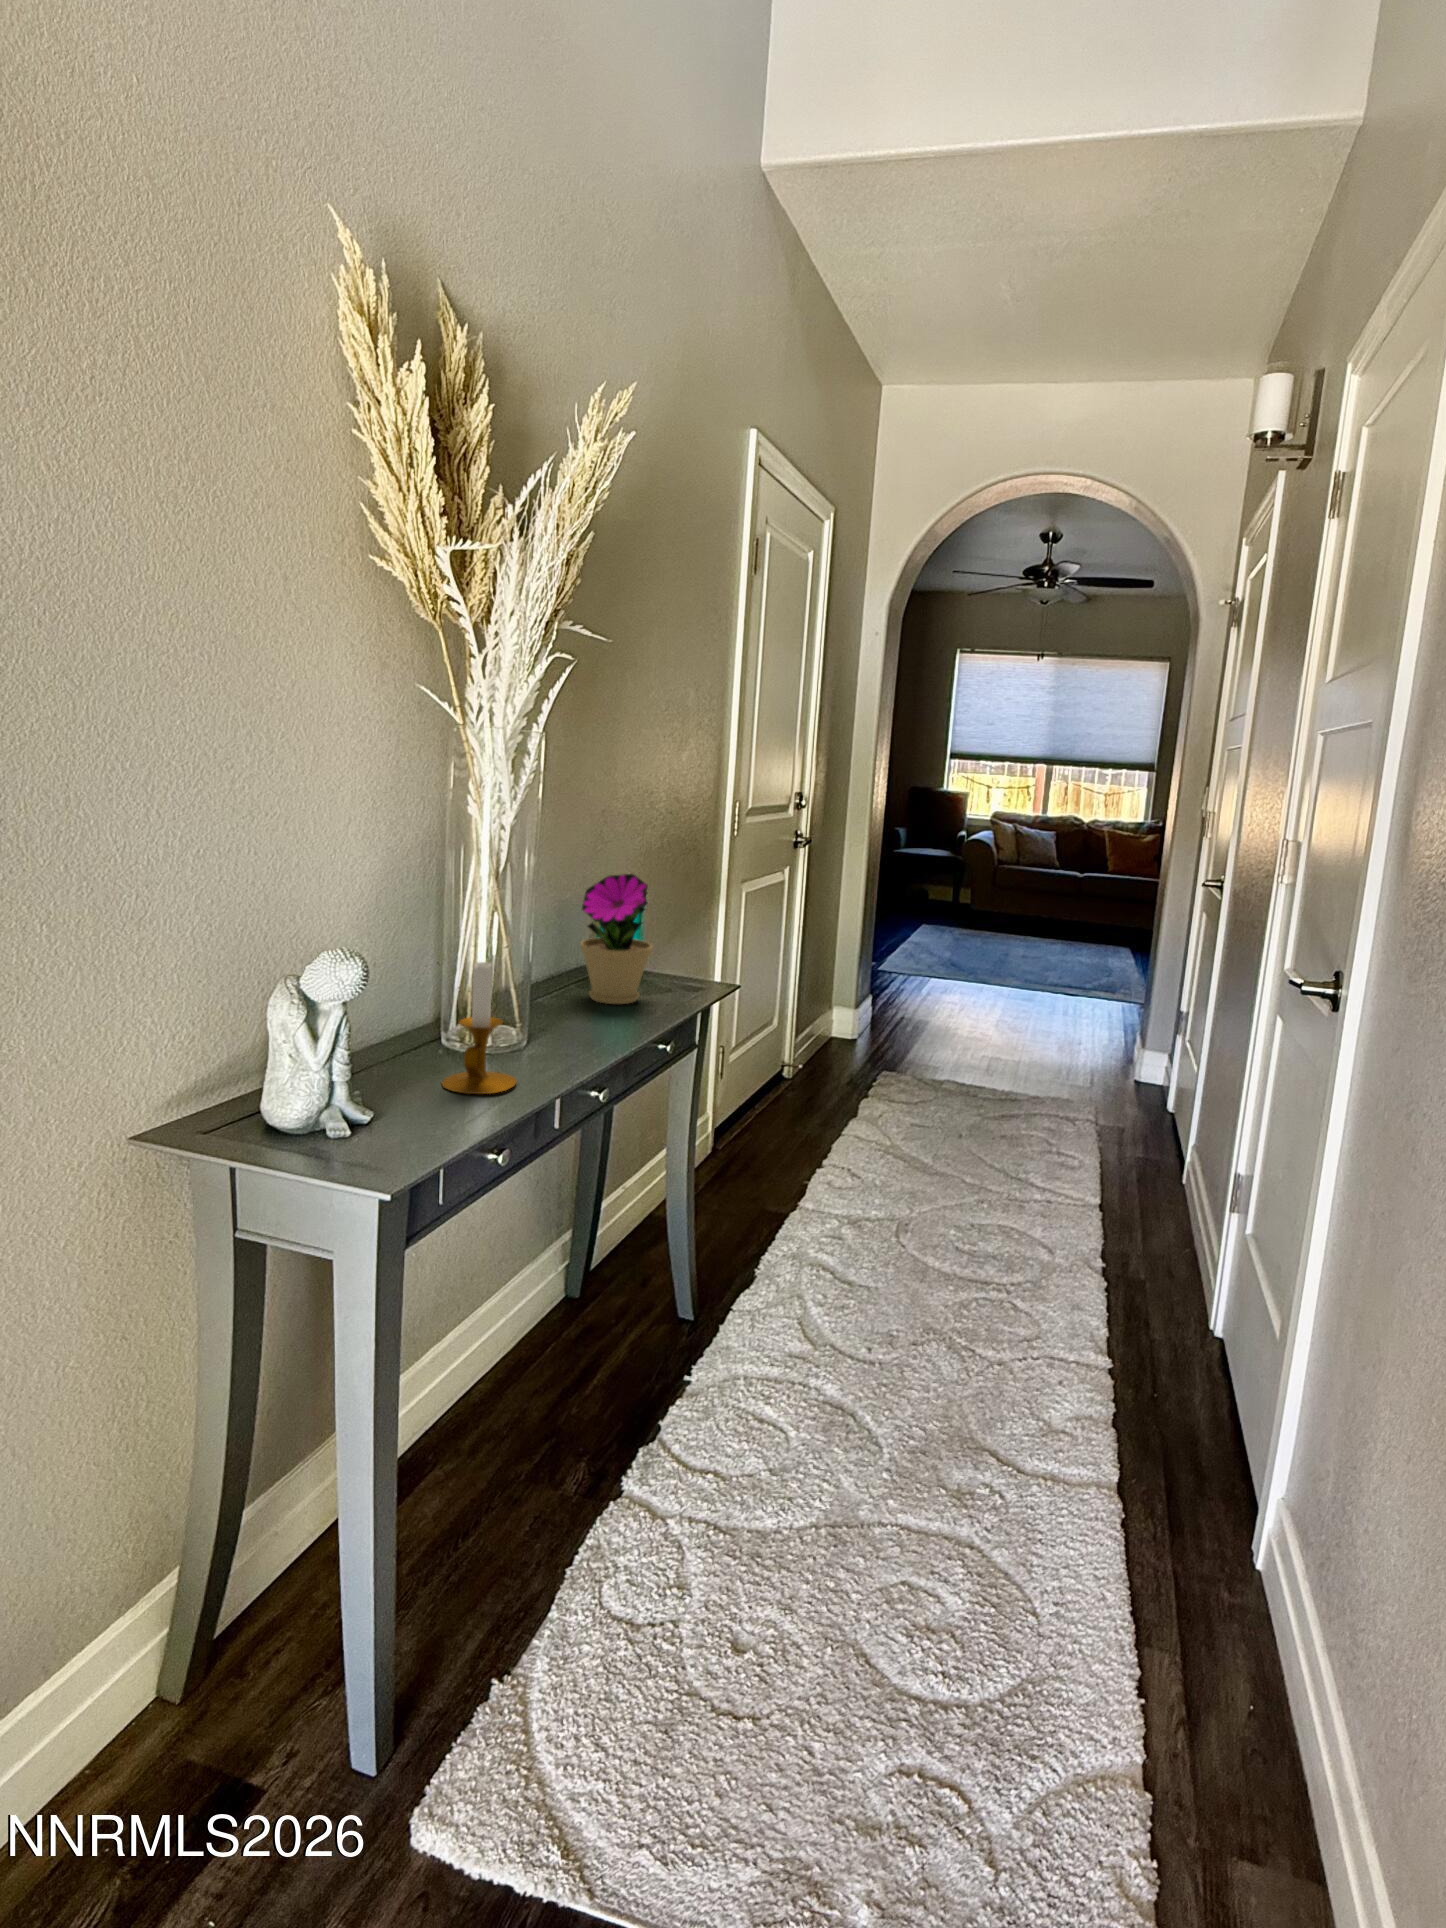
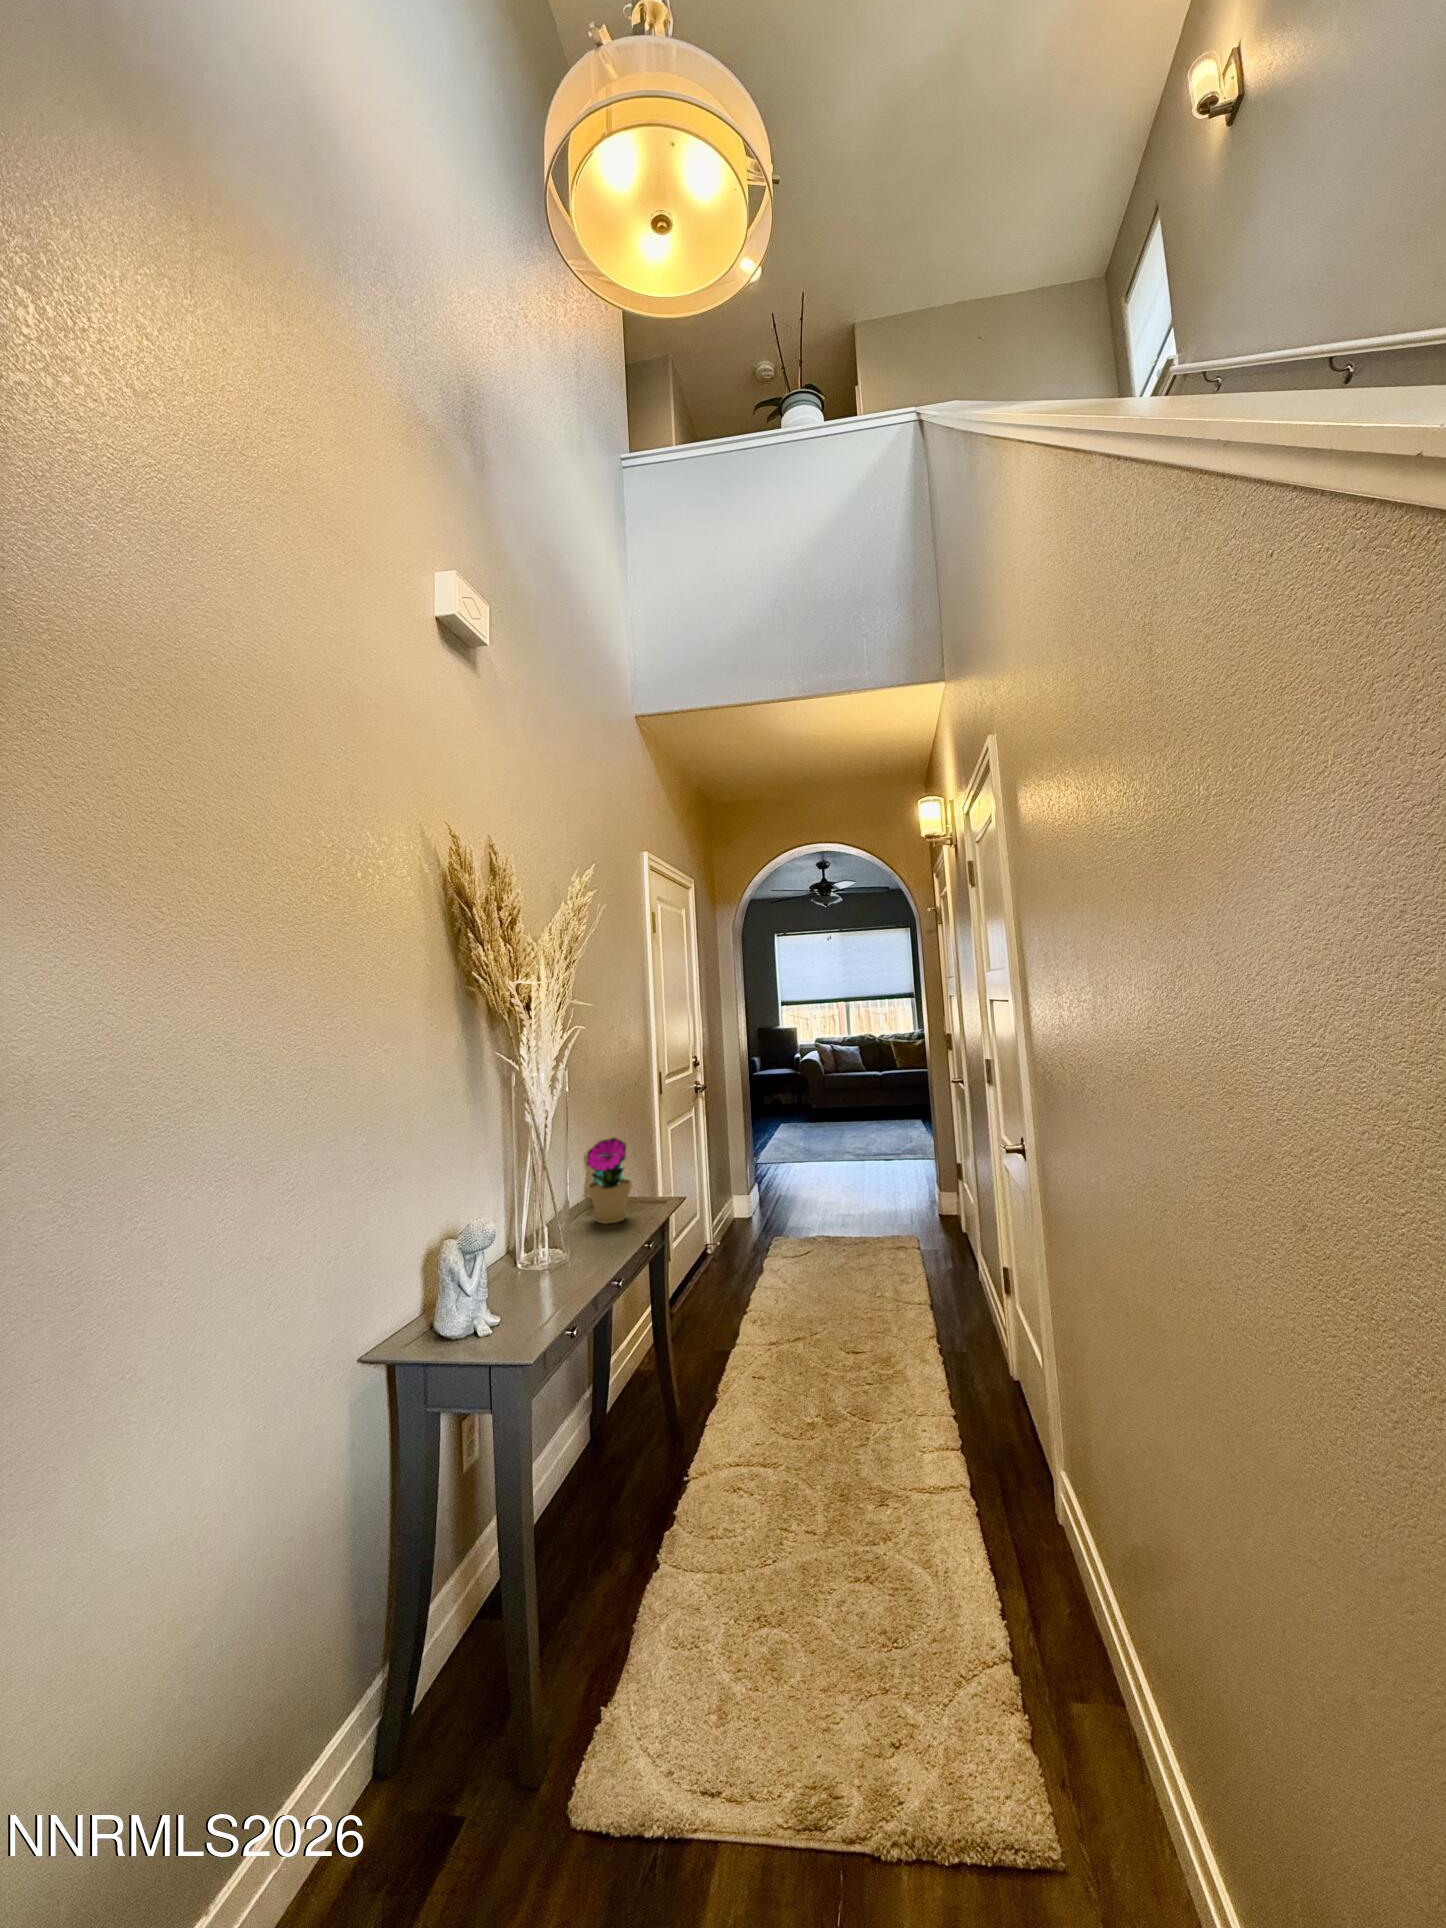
candlestick: present [442,962,517,1094] -> none [530,1211,575,1295]

